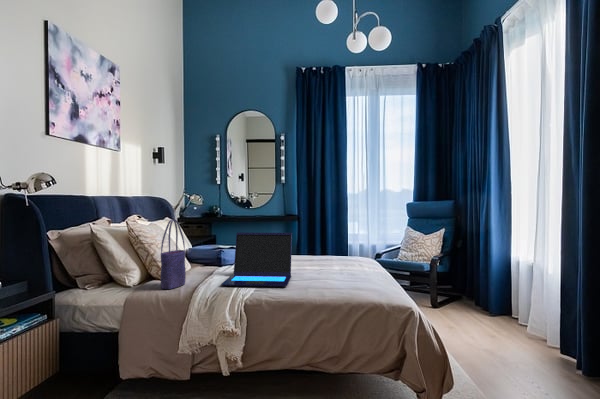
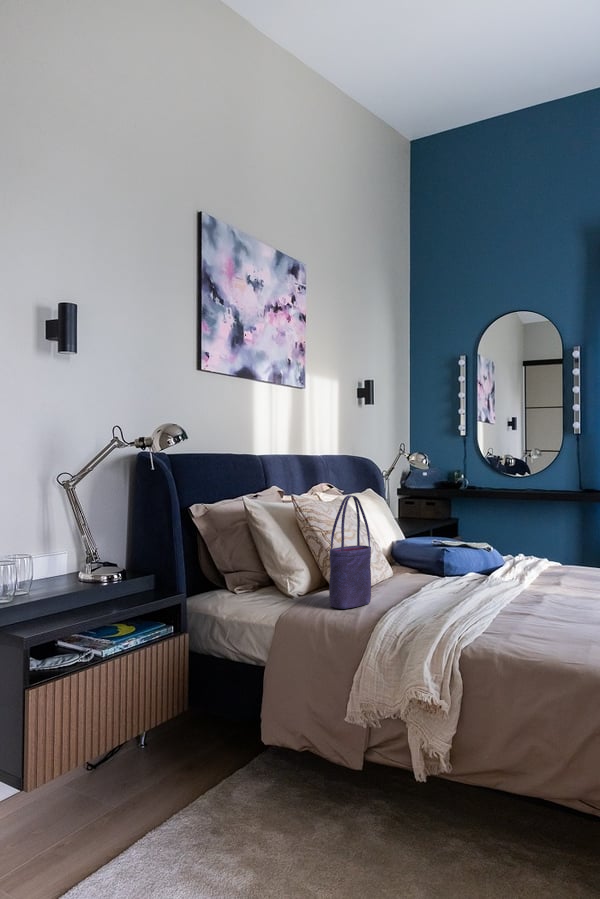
laptop: present [221,232,292,287] -> none [427,521,570,633]

